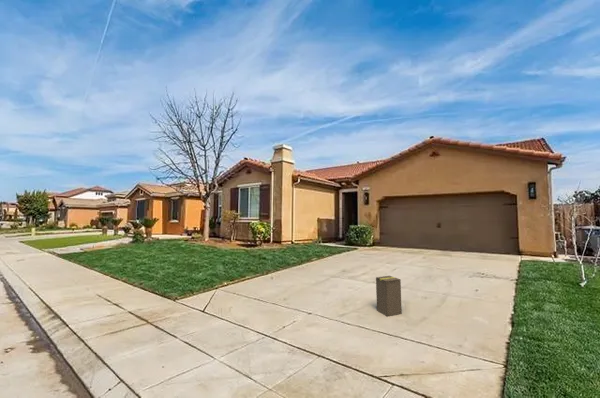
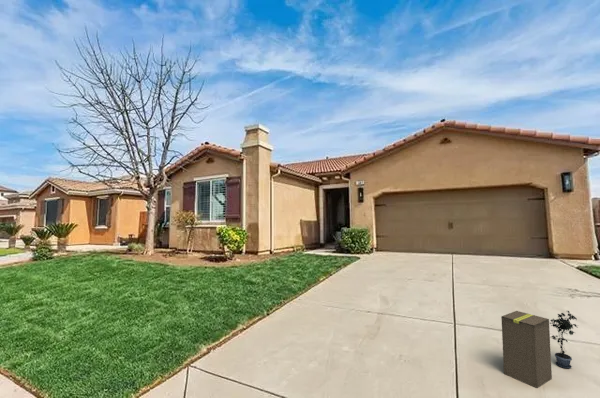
potted plant: none [410,277,425,311] -> present [550,311,577,368]

